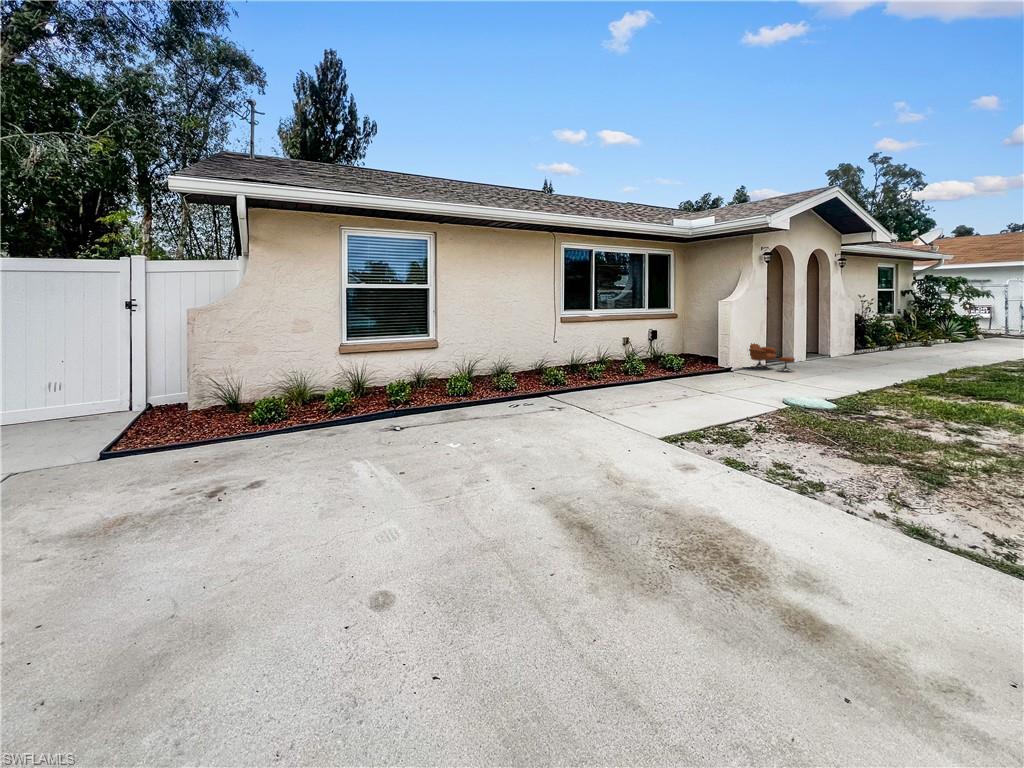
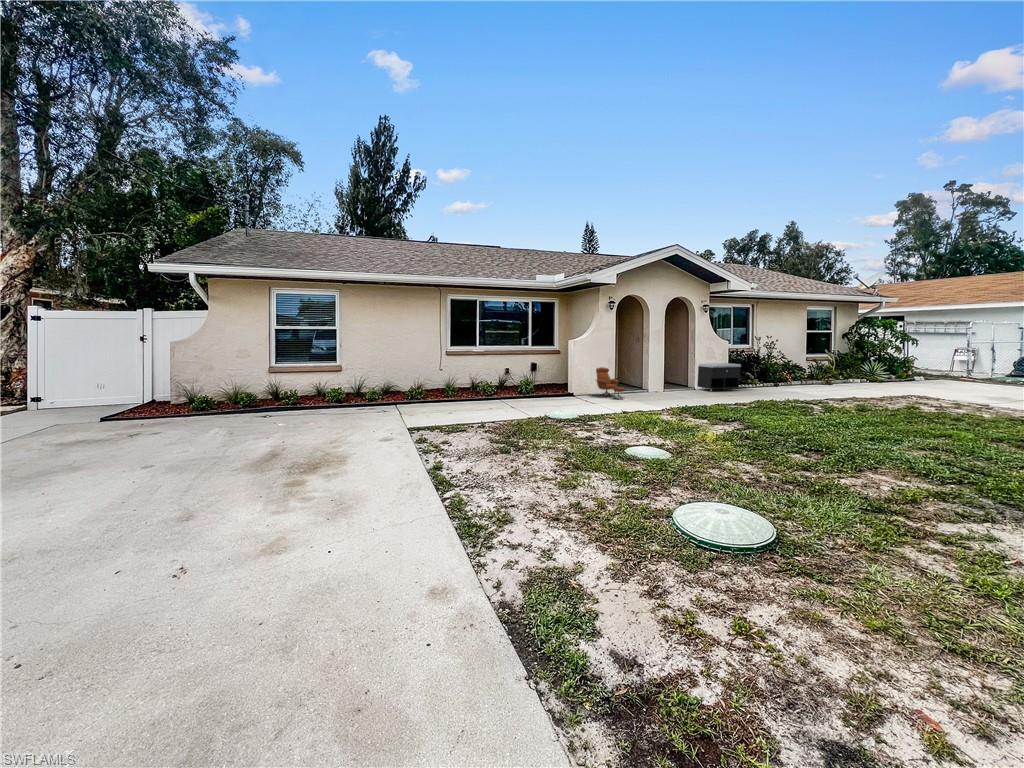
storage bench: none [825,325,874,358] -> present [697,363,741,391]

